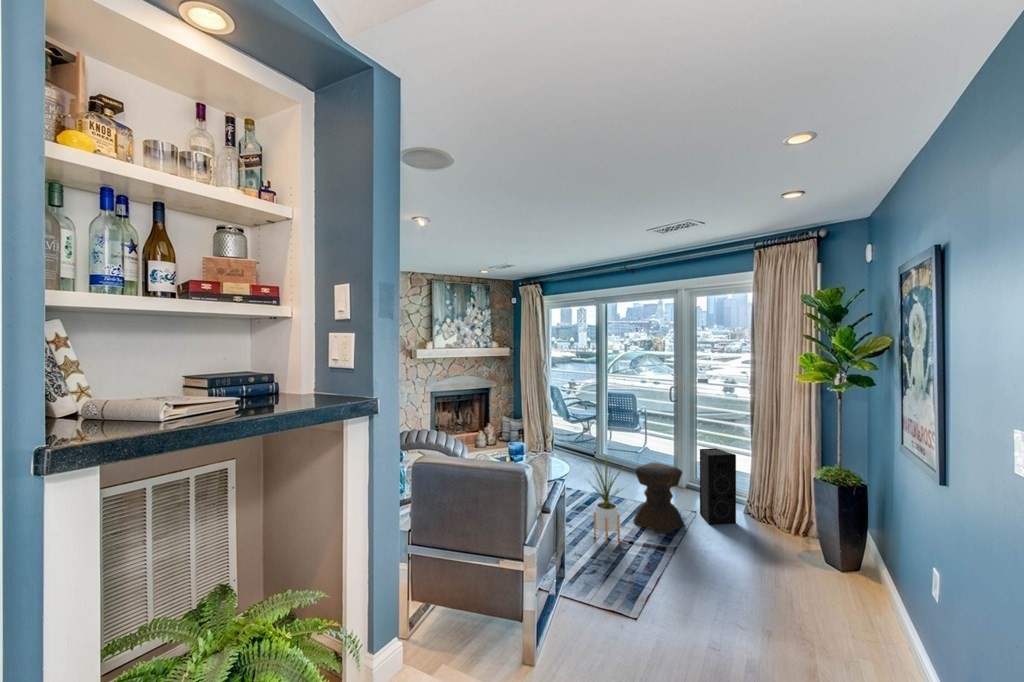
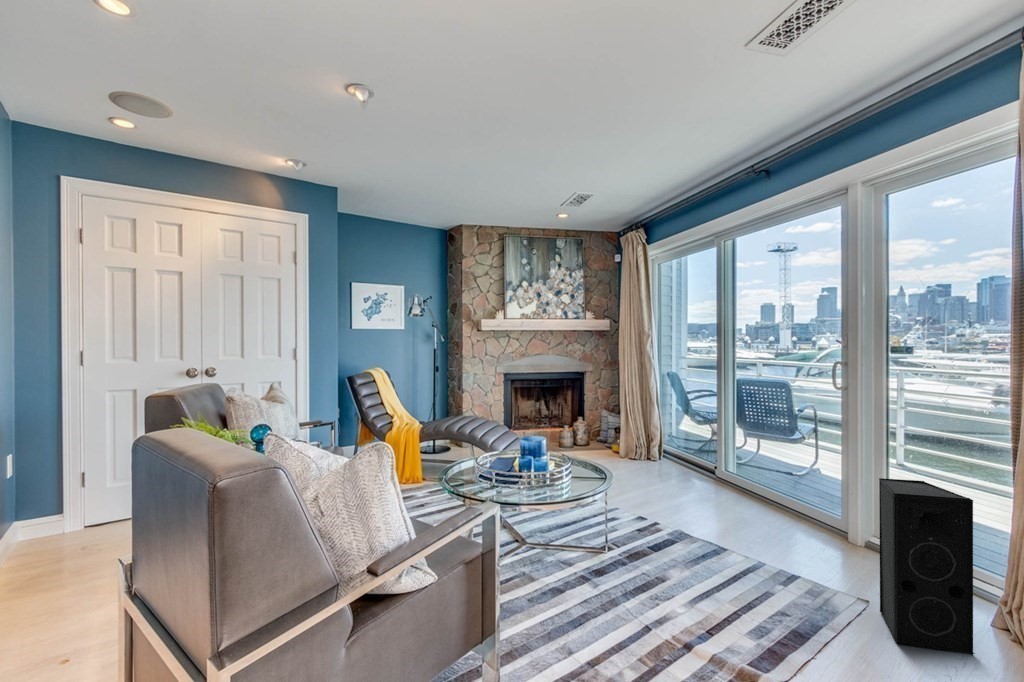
house plant: present [588,458,623,543] -> none [600,459,691,636]
stool: present [633,463,684,533] -> none [720,493,833,642]

